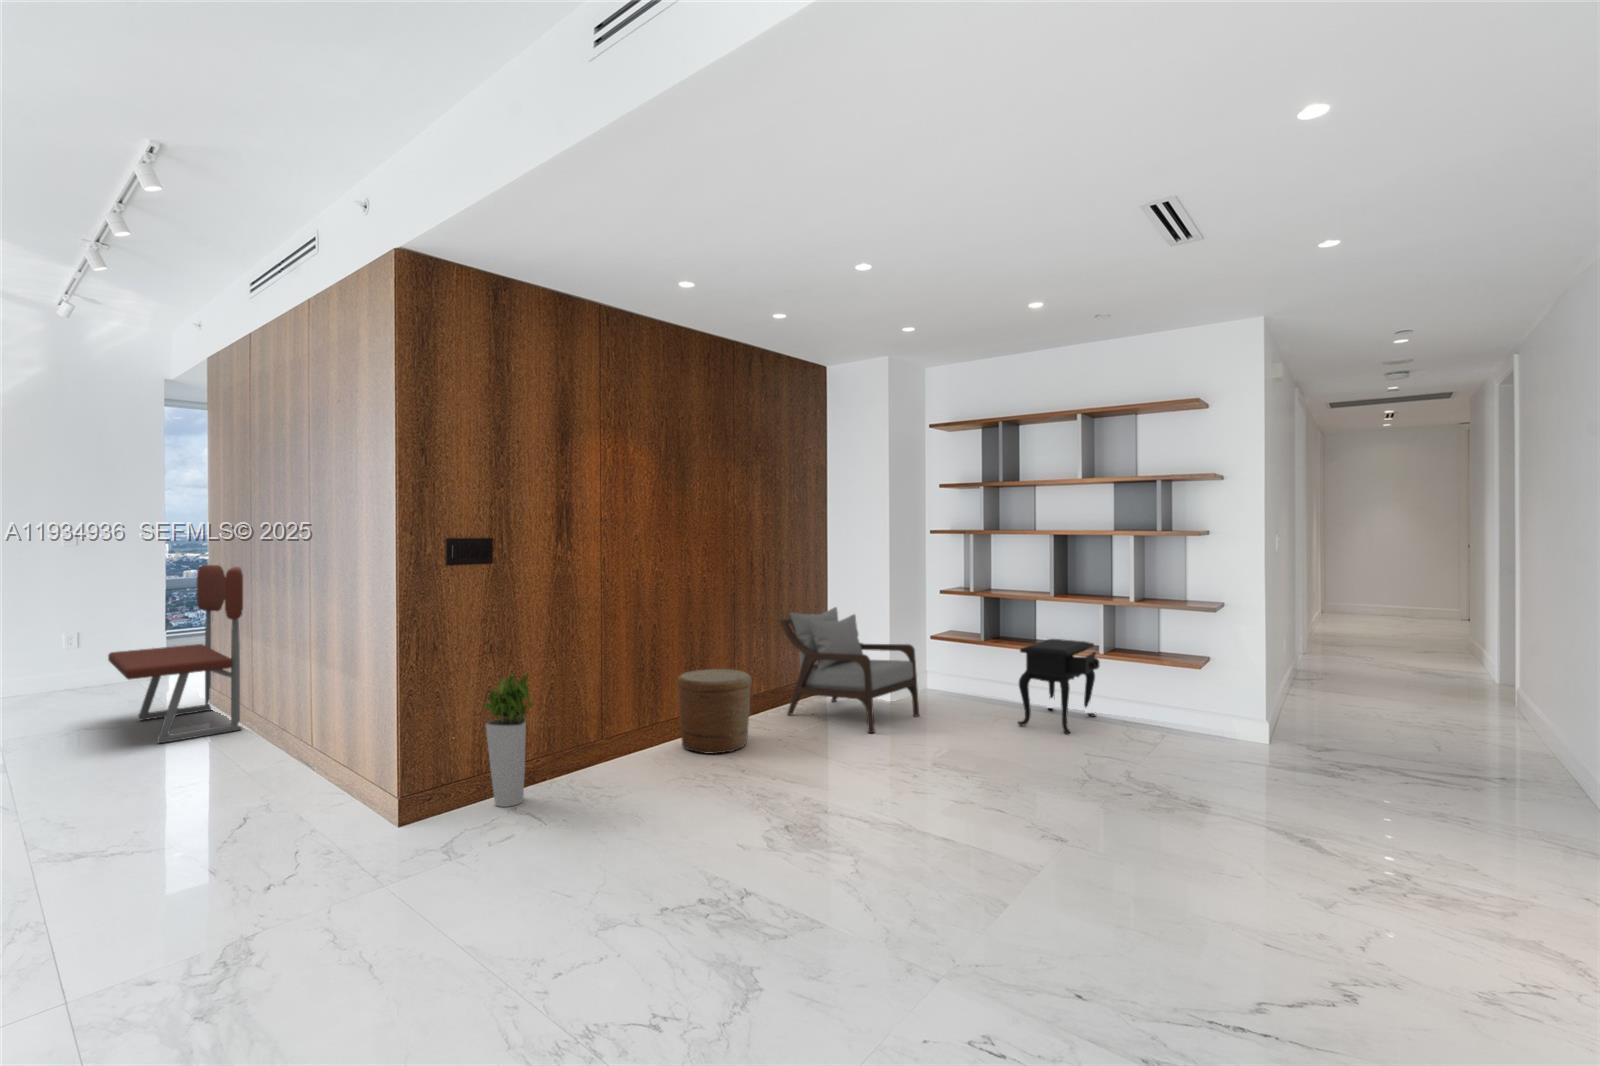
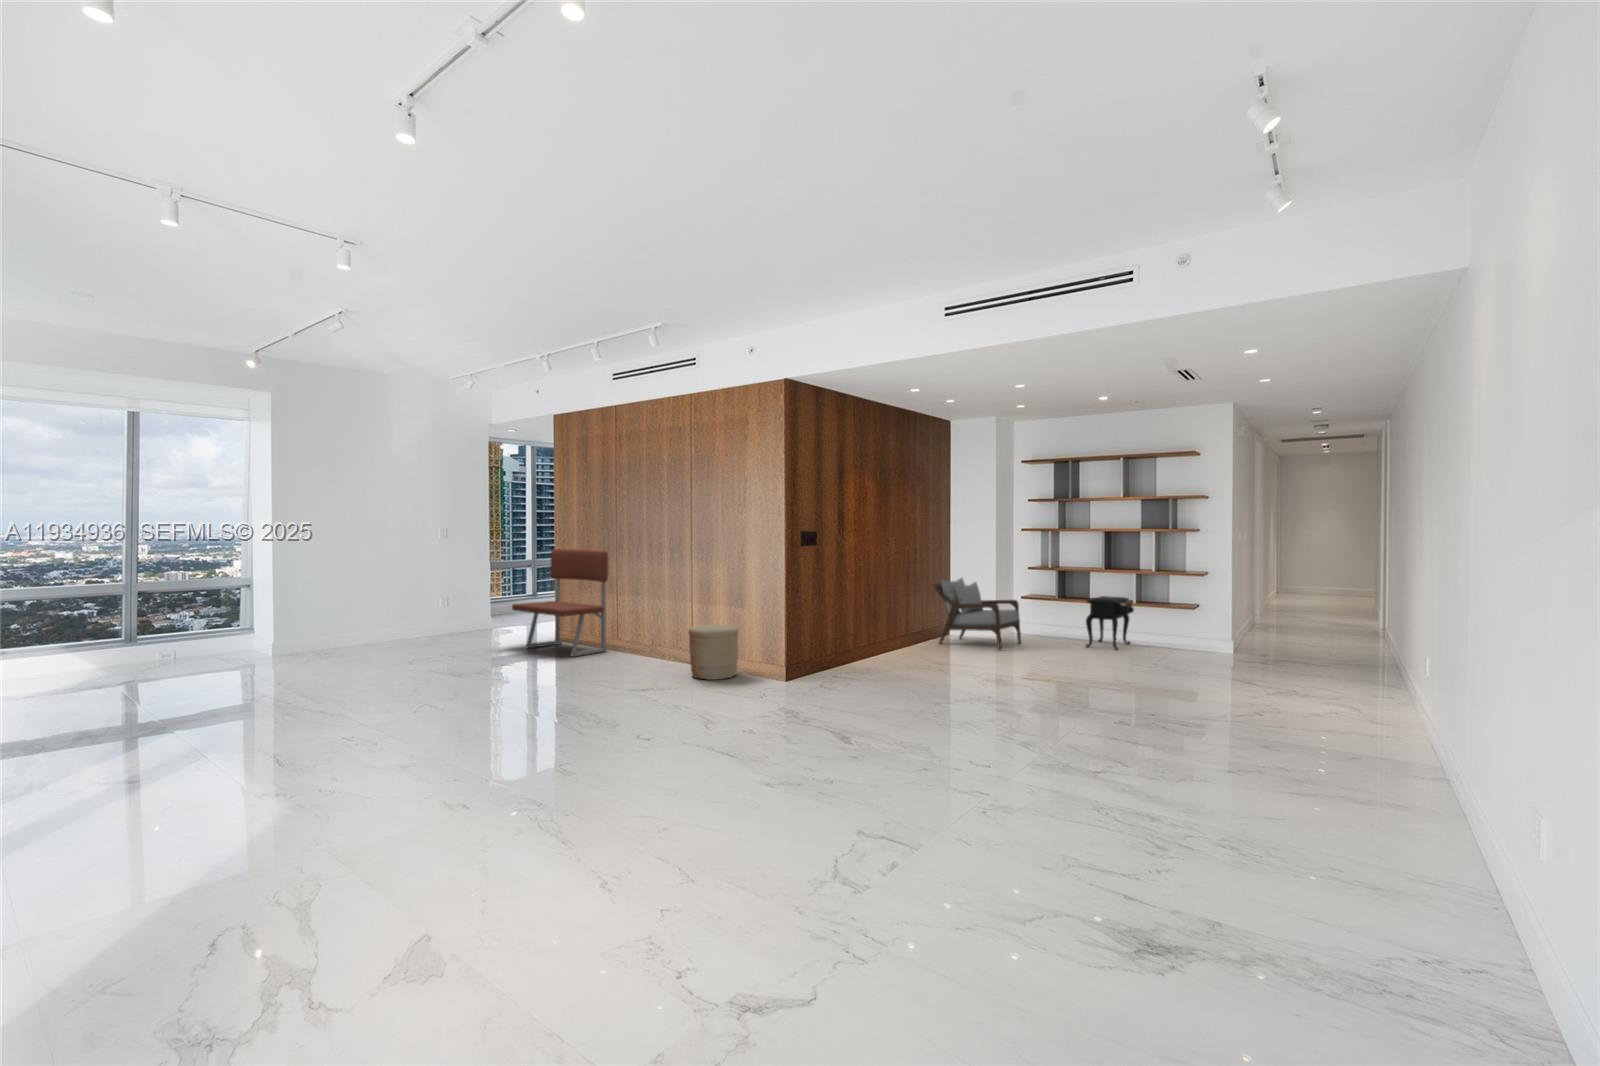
woven basket: present [677,669,752,754] -> present [688,625,739,680]
planter: present [484,672,535,807] -> none [820,603,849,675]

